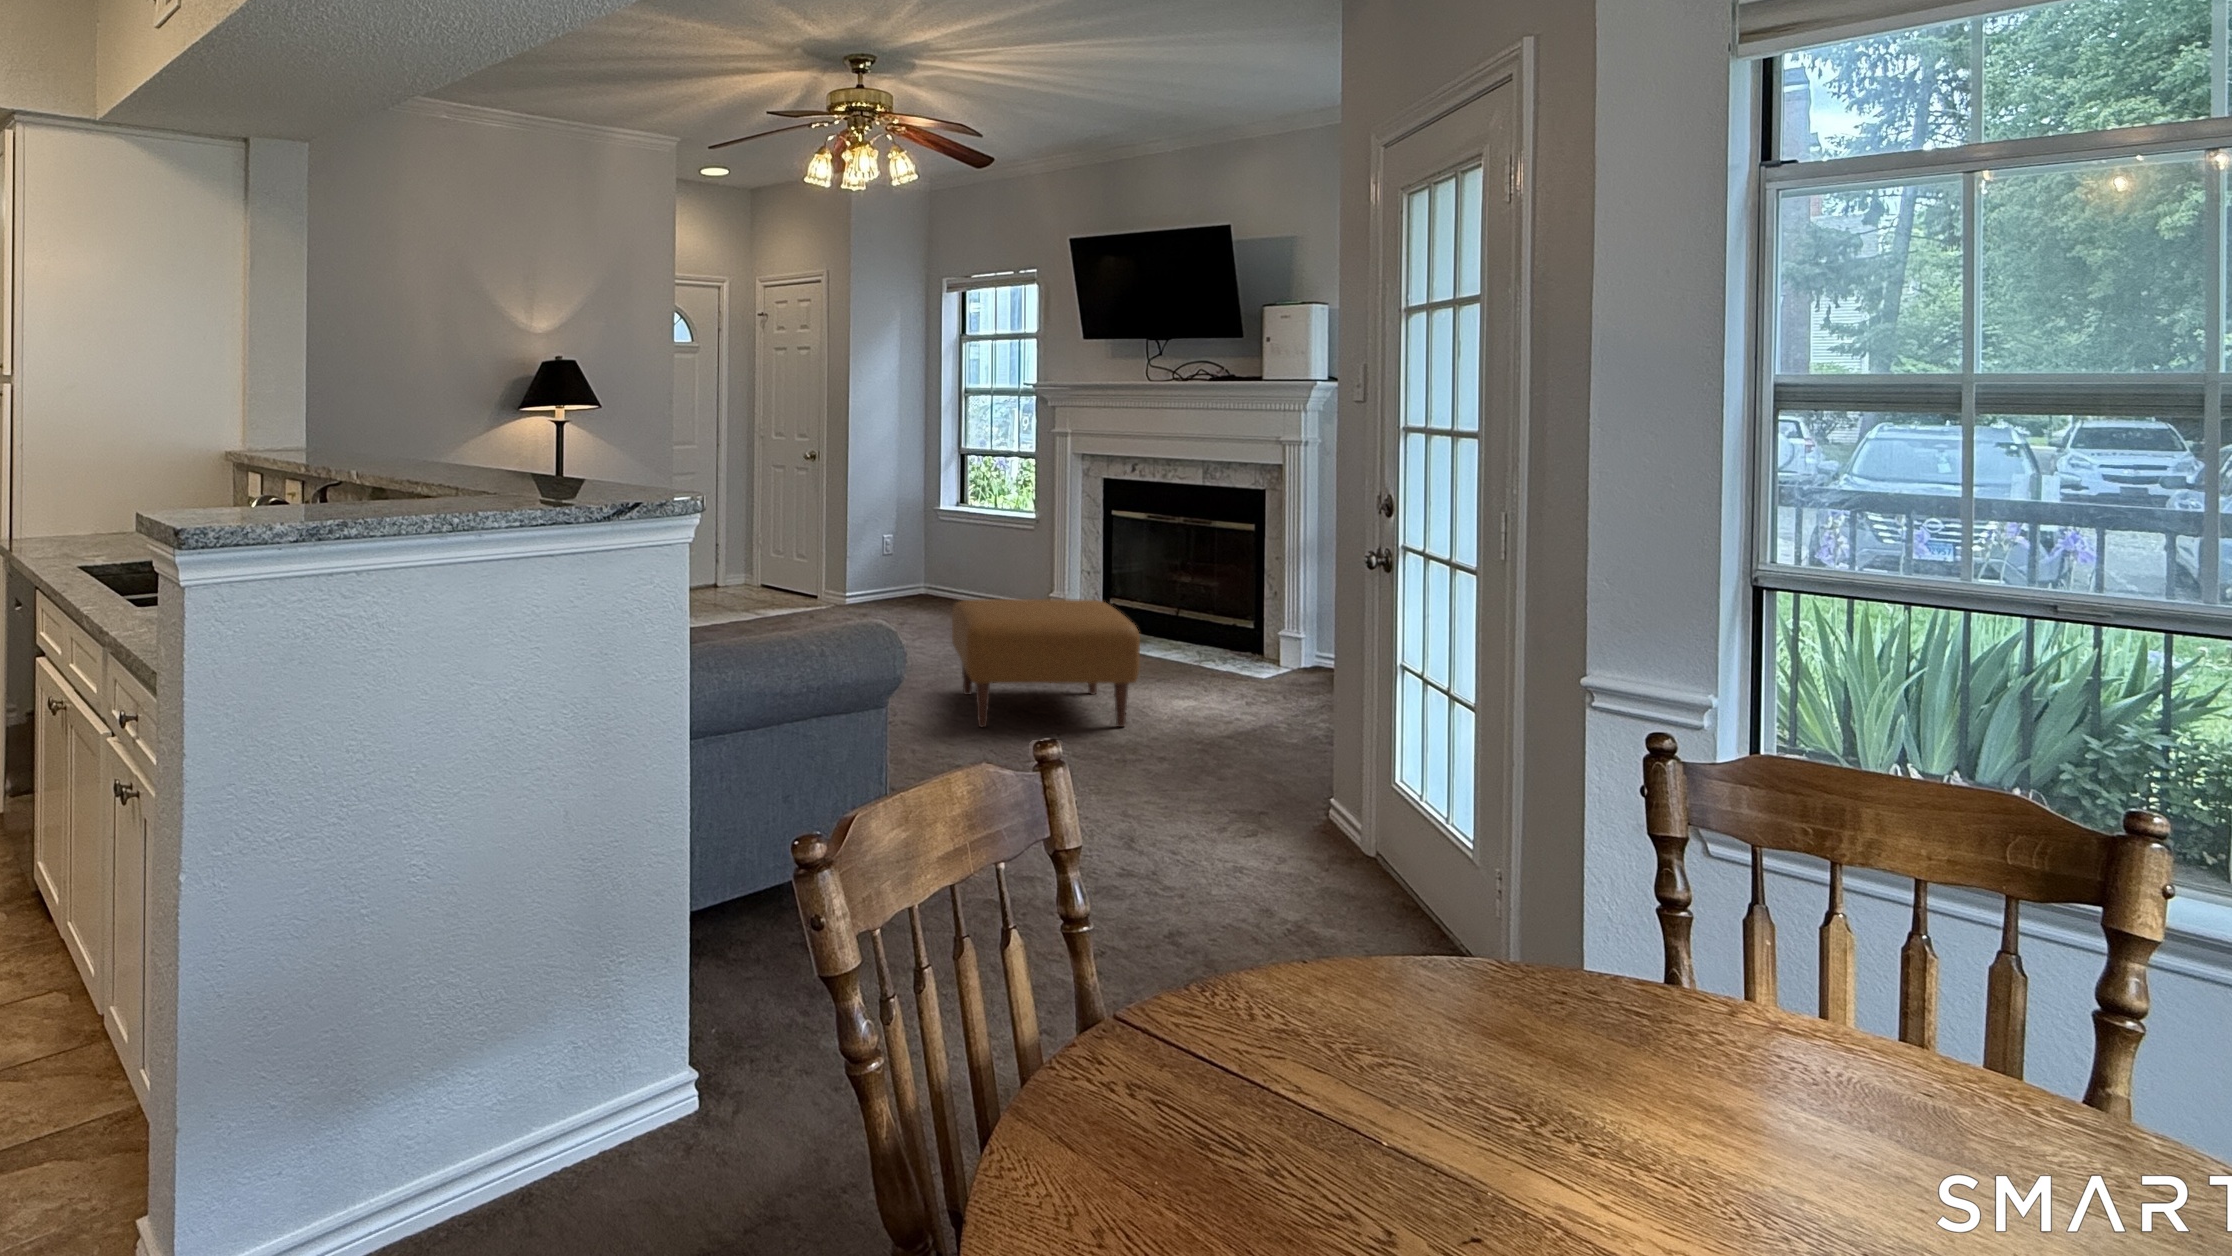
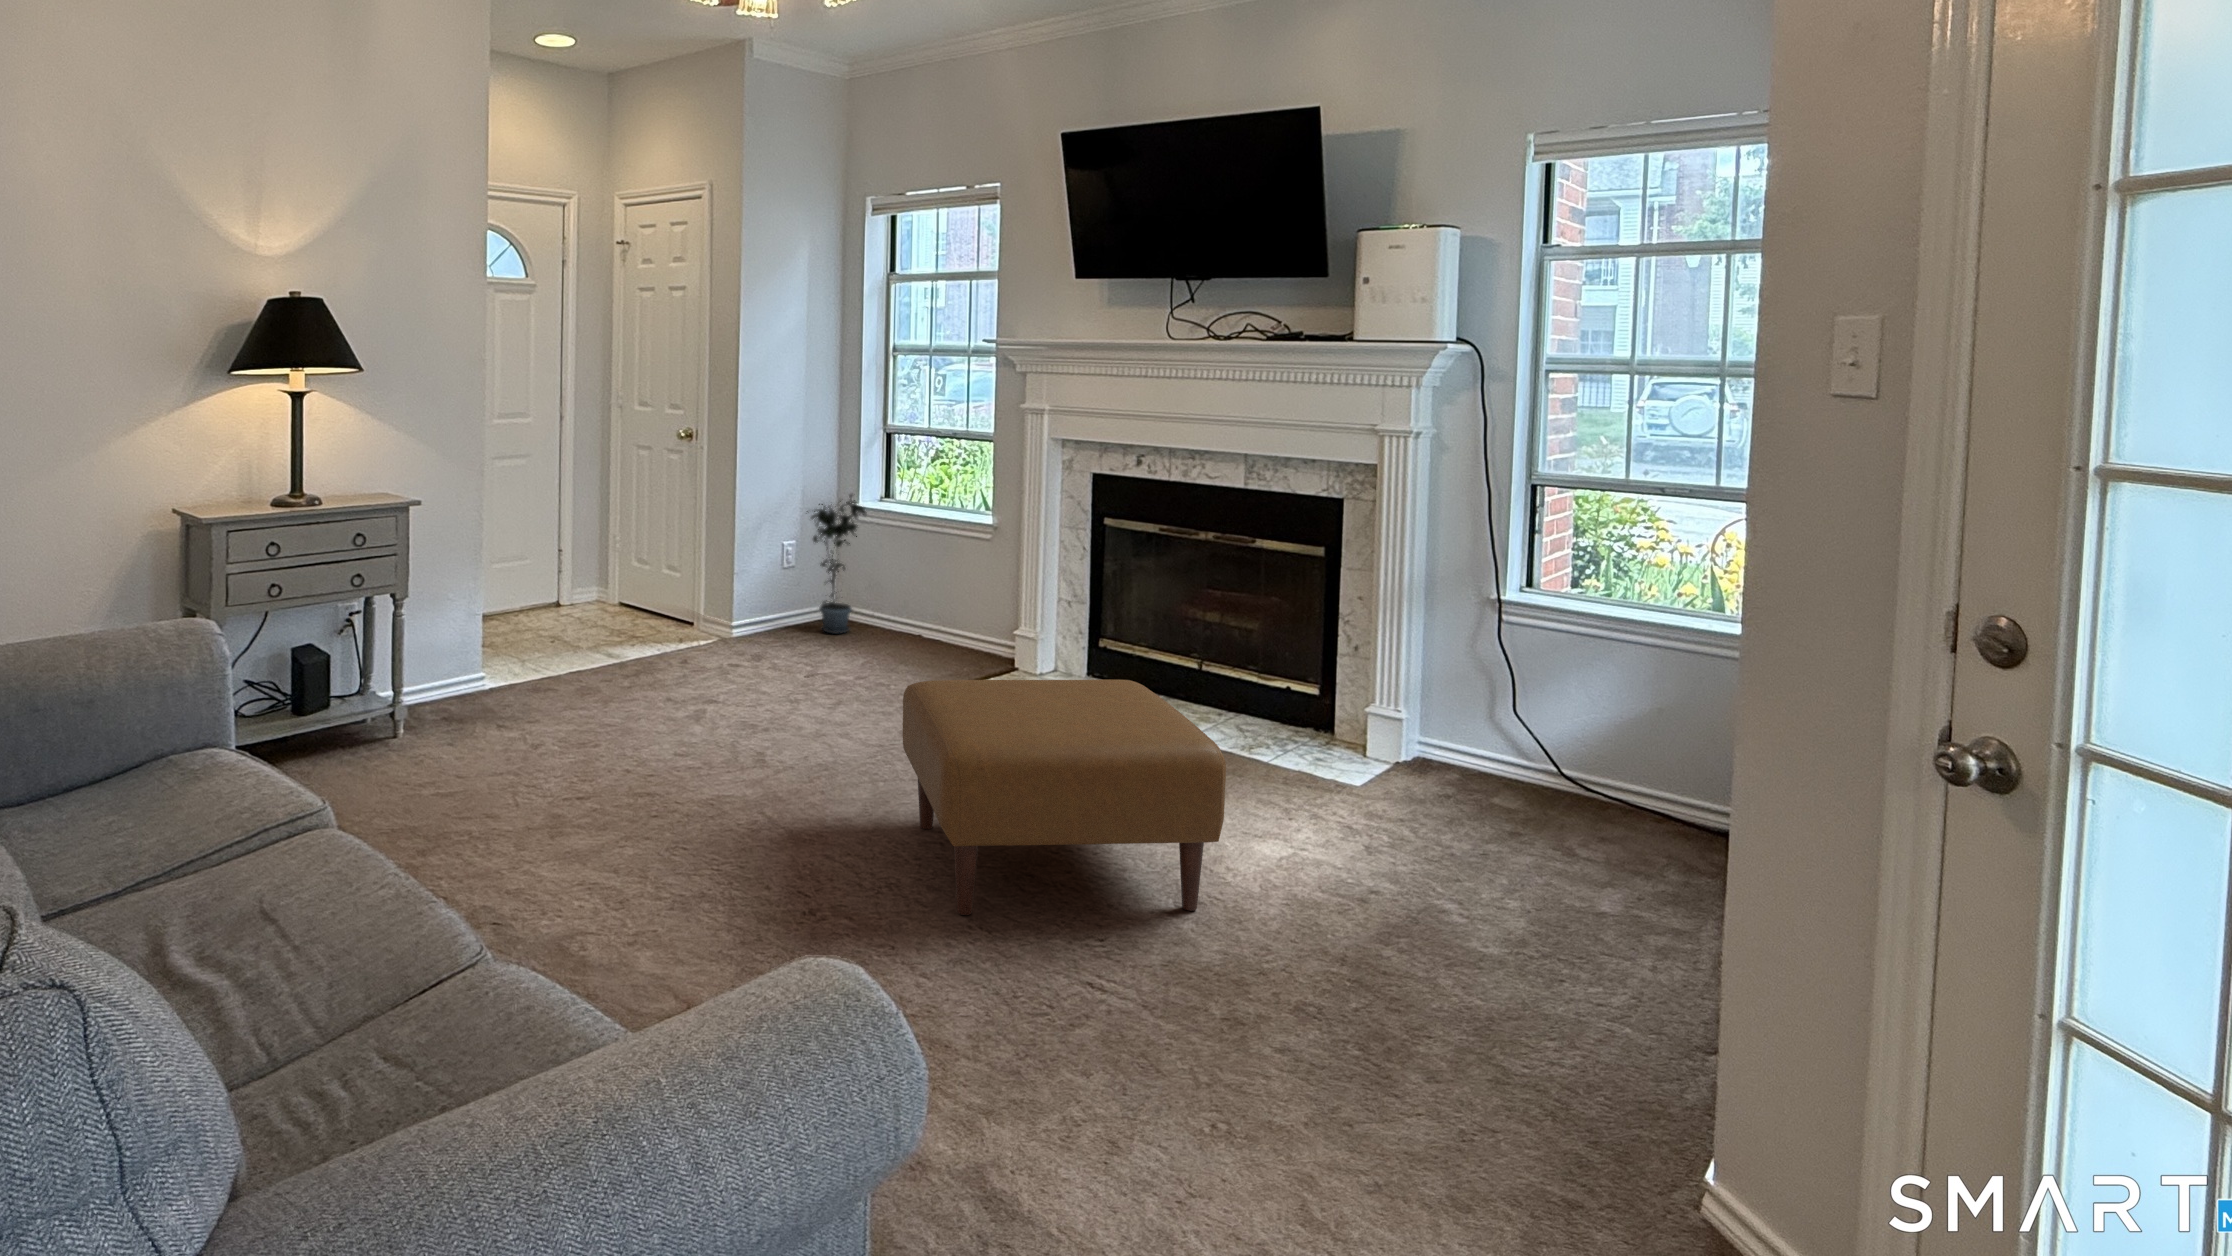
potted plant: none [899,499,946,602] -> present [807,494,866,634]

